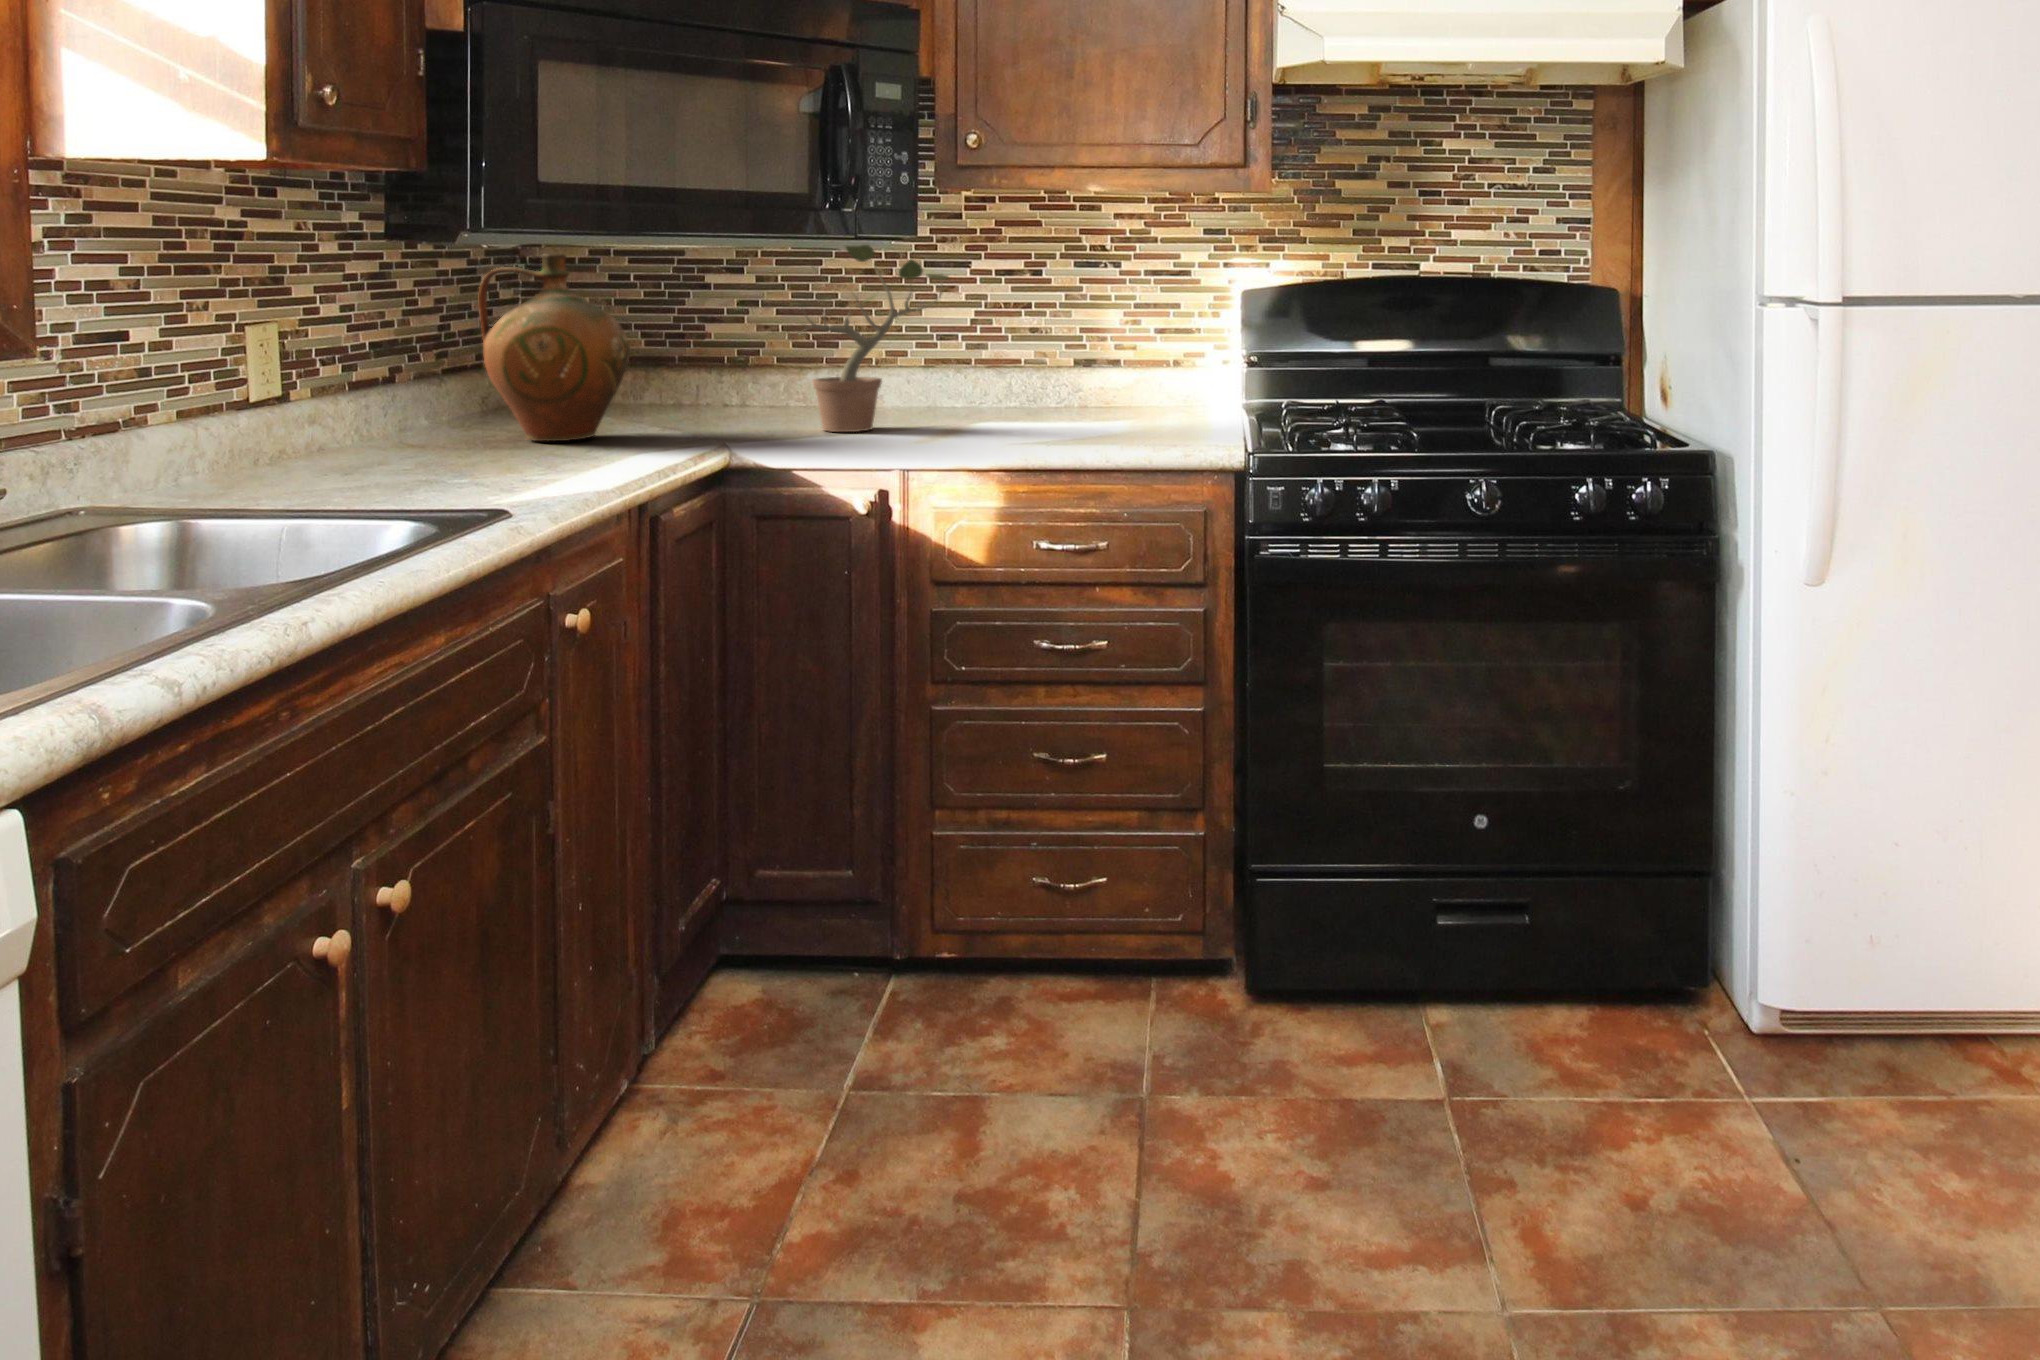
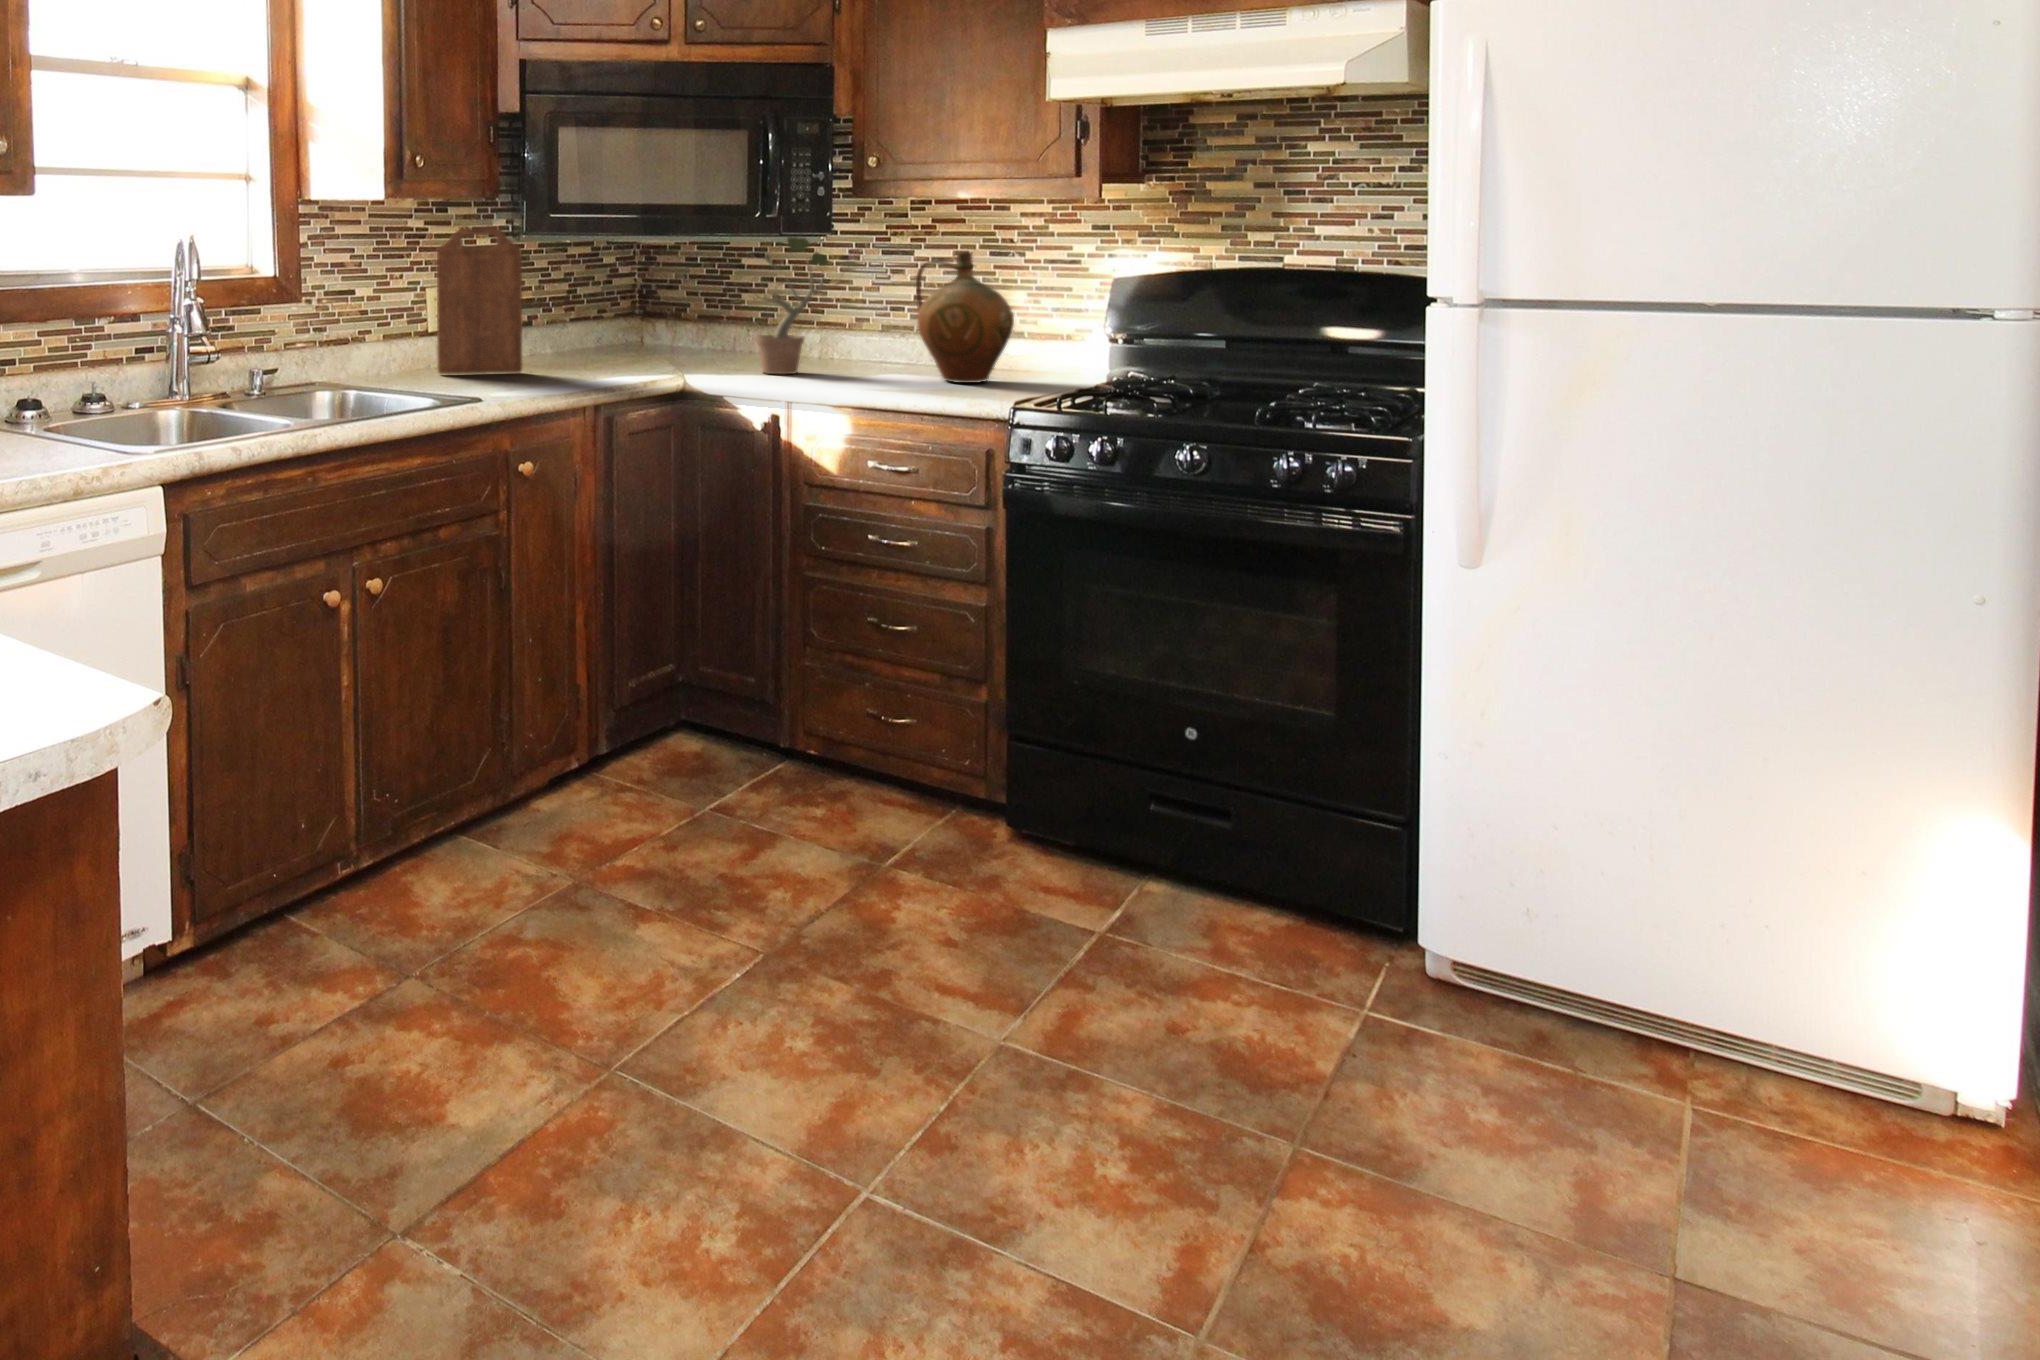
cutting board: none [297,217,457,472] -> present [437,227,522,374]
ceramic jug: present [479,254,630,441] -> present [916,252,1014,383]

